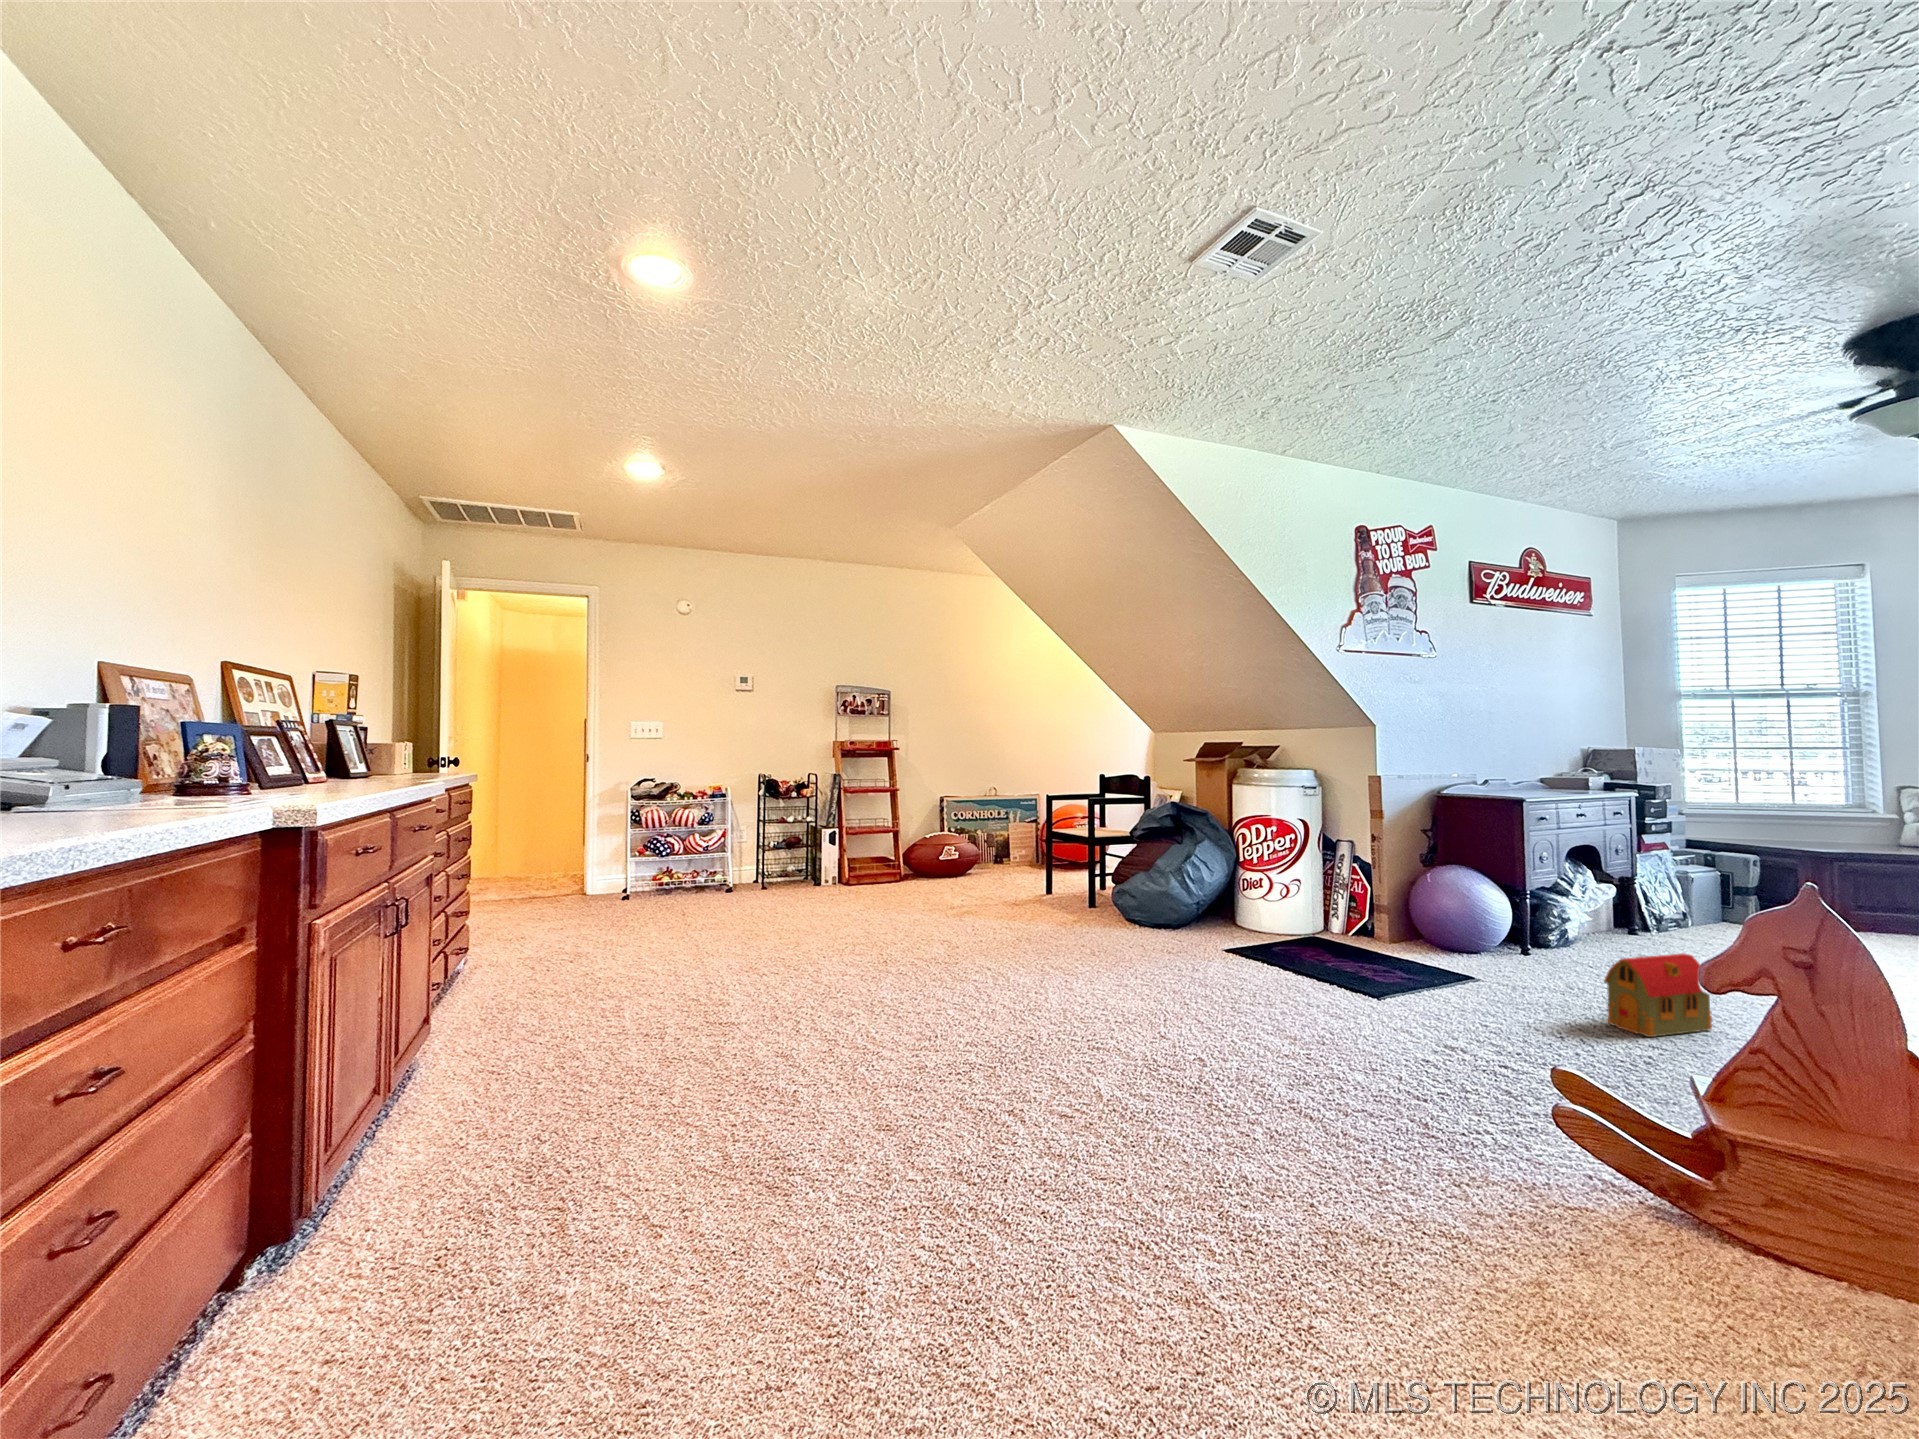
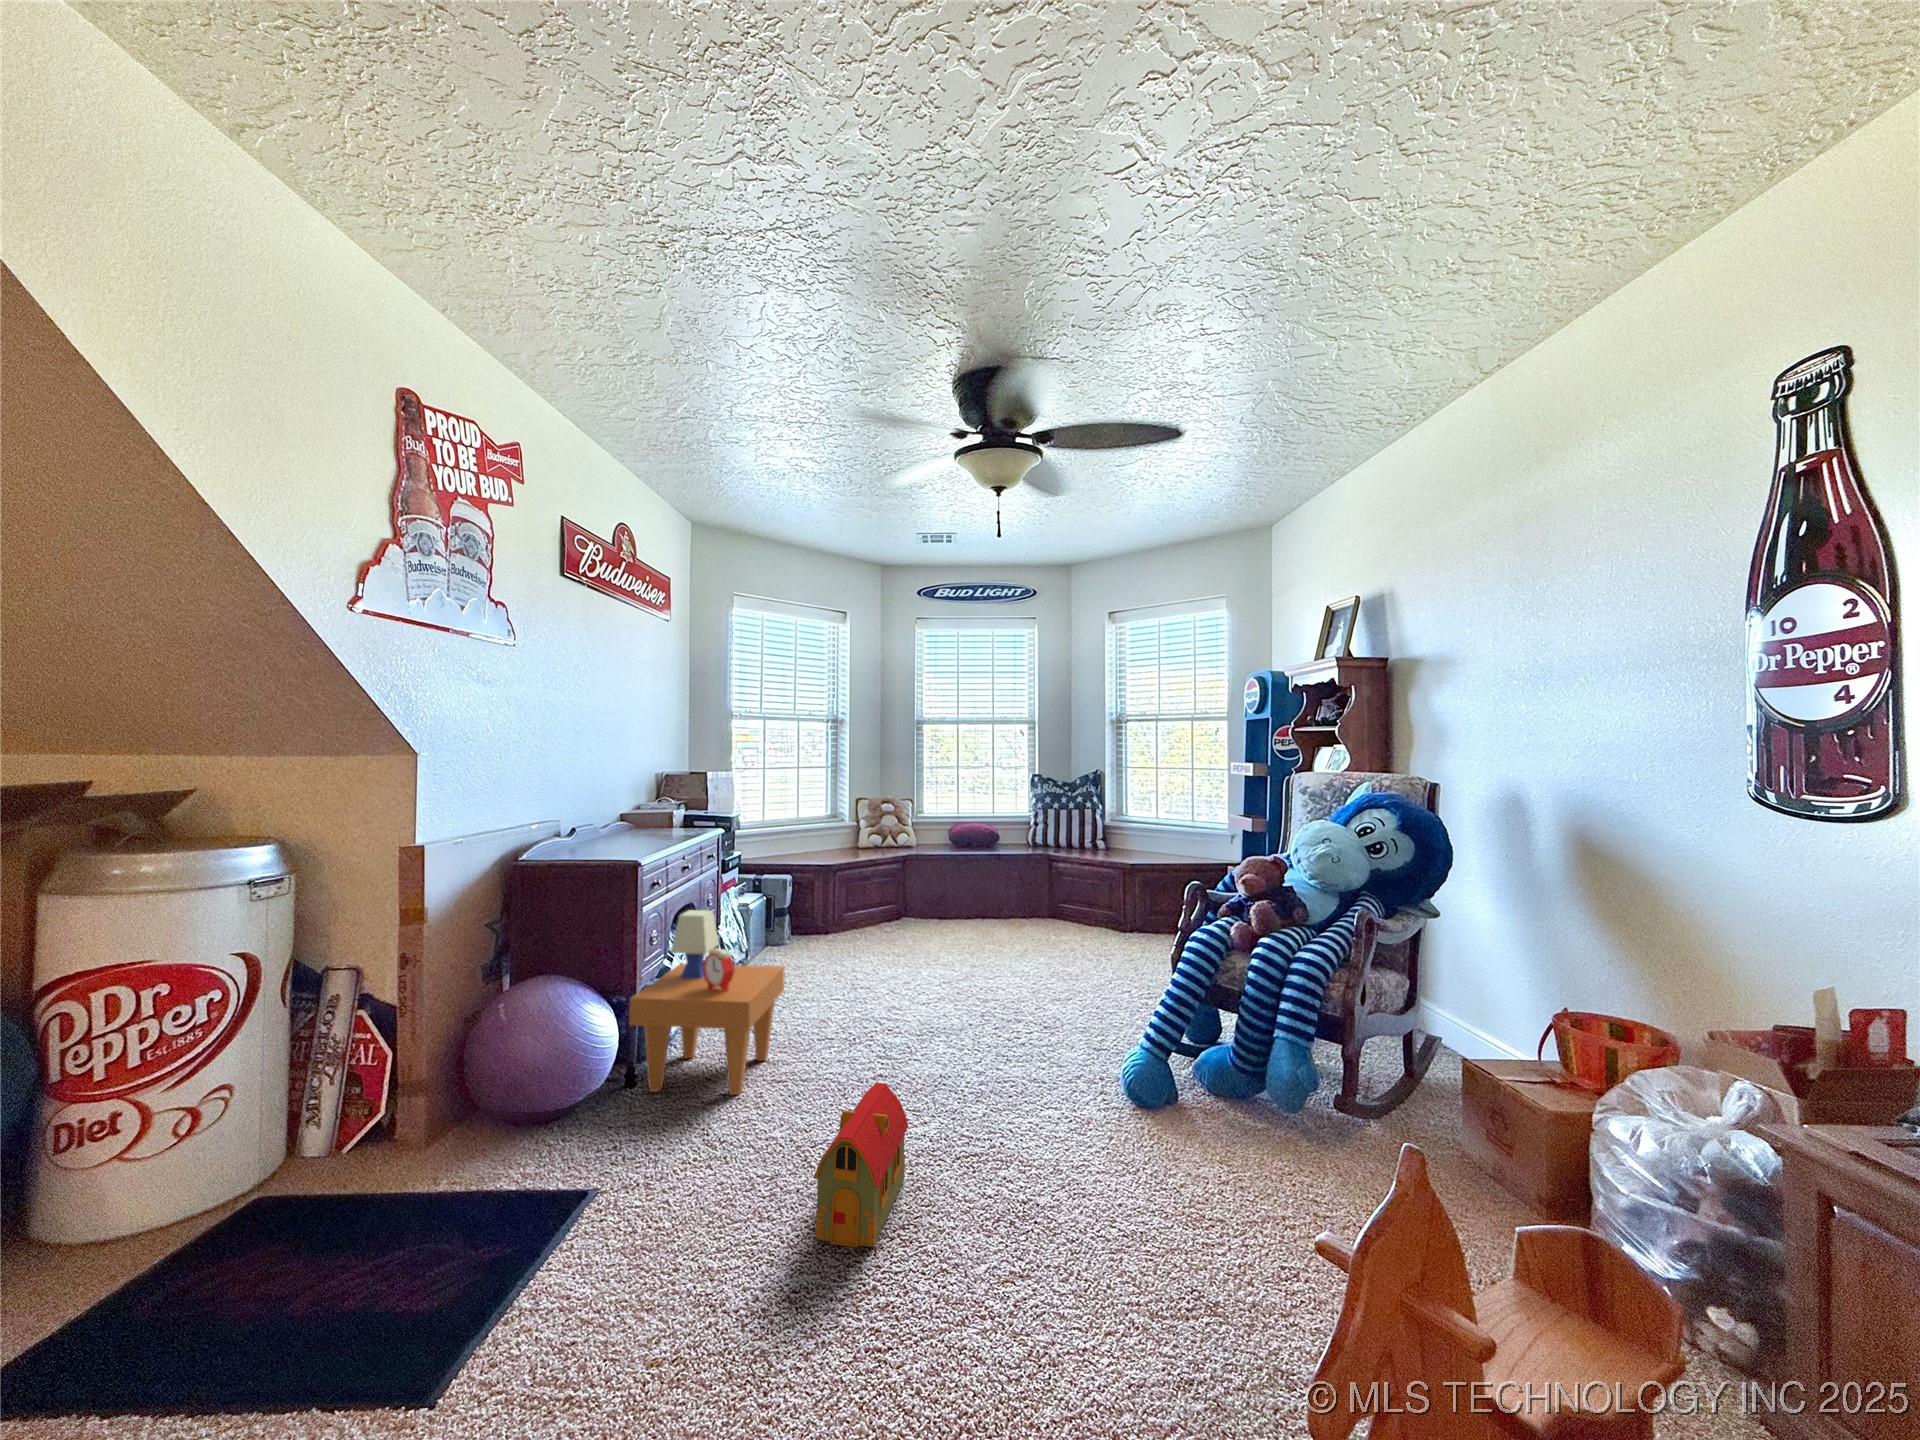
side table: none [1516,840,1665,973] -> present [629,910,785,1095]

